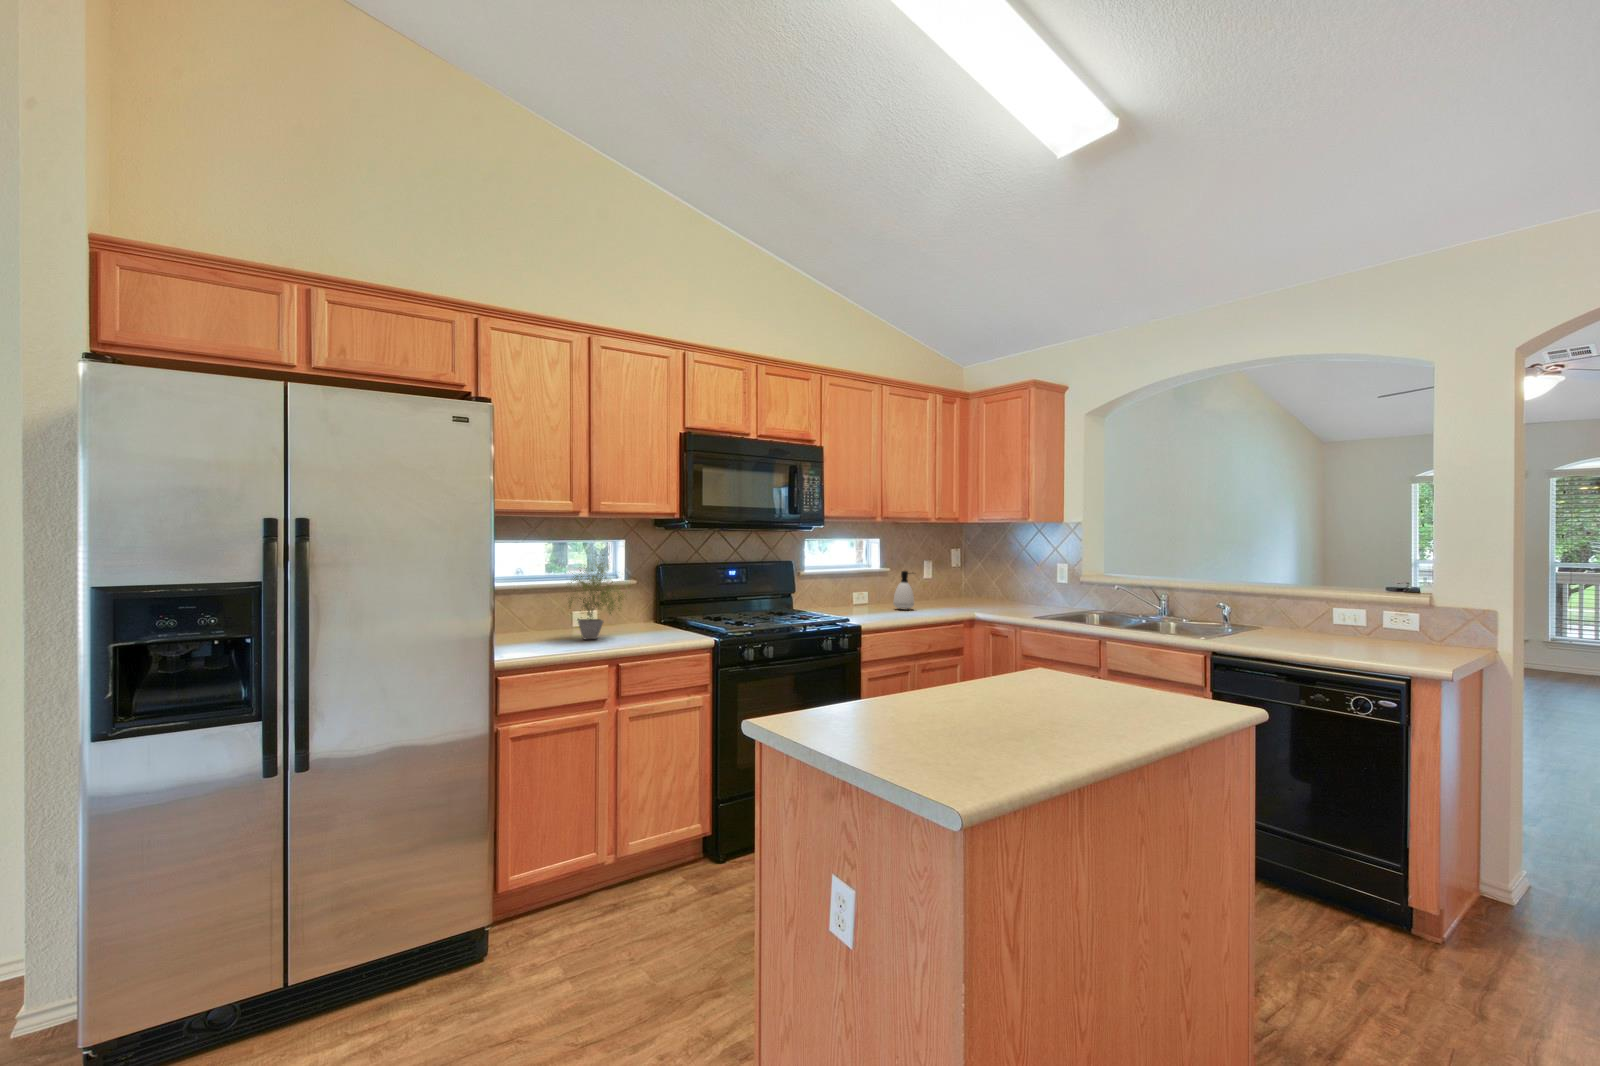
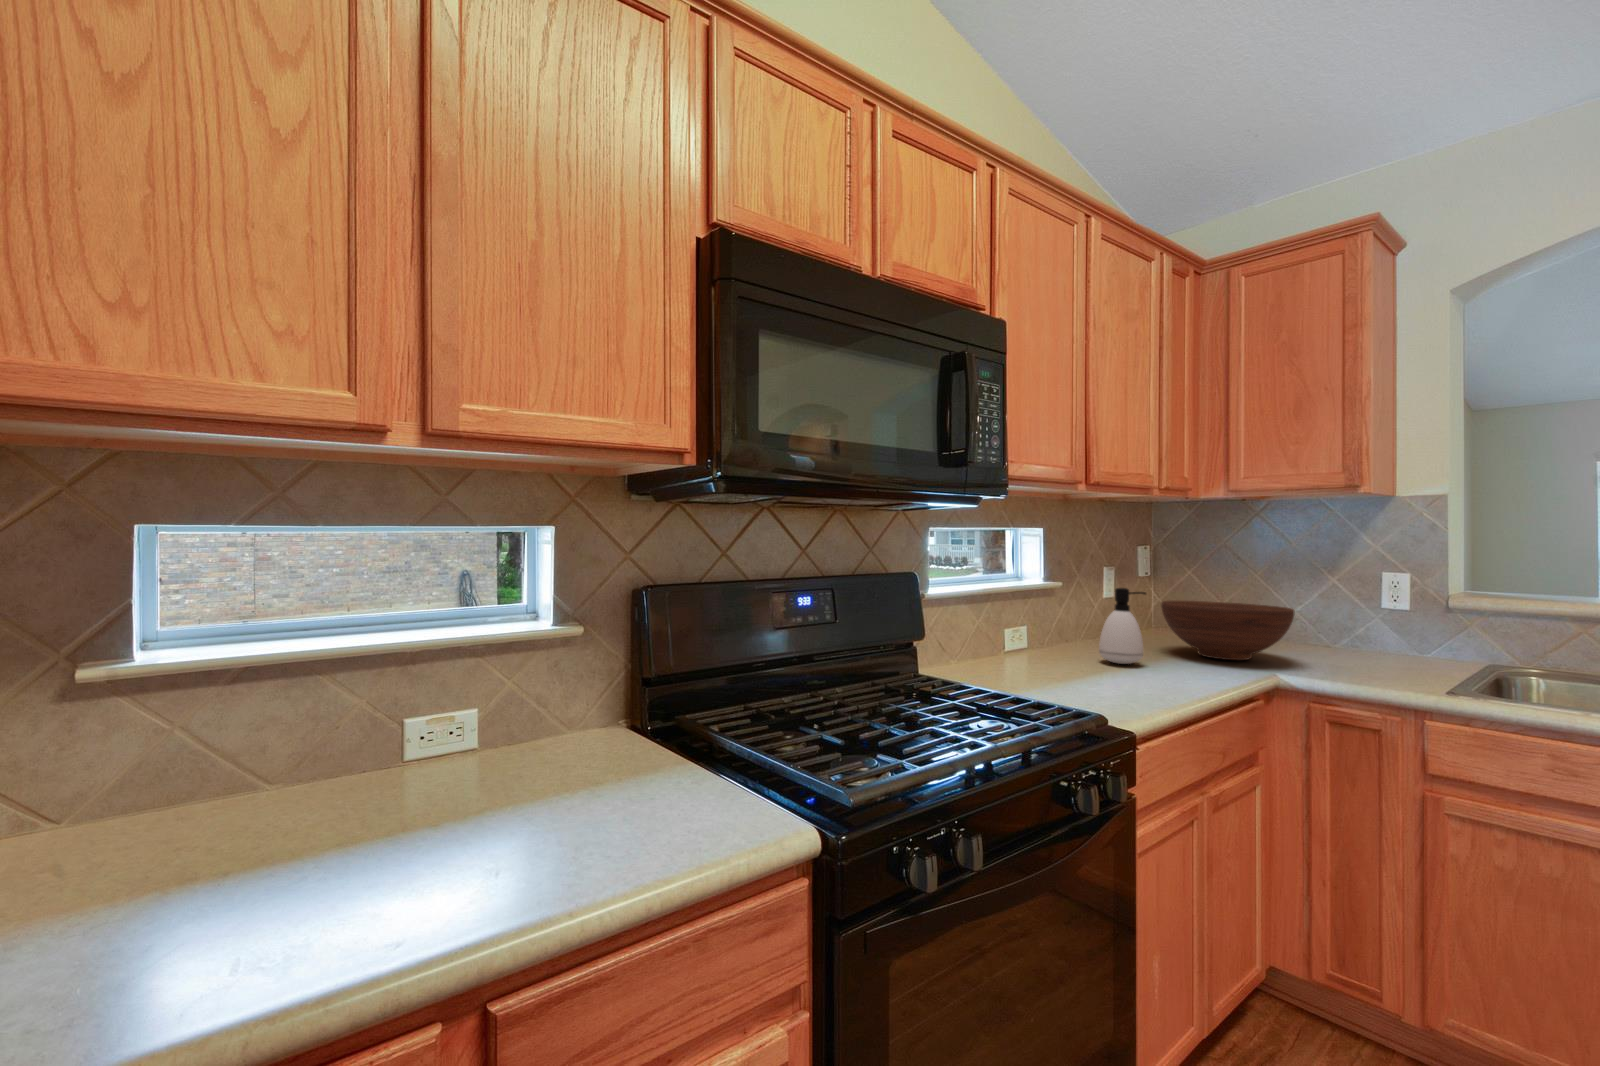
potted plant: present [569,555,622,639] -> none [312,563,556,853]
fruit bowl: none [935,579,997,609] -> present [1161,601,1295,660]

